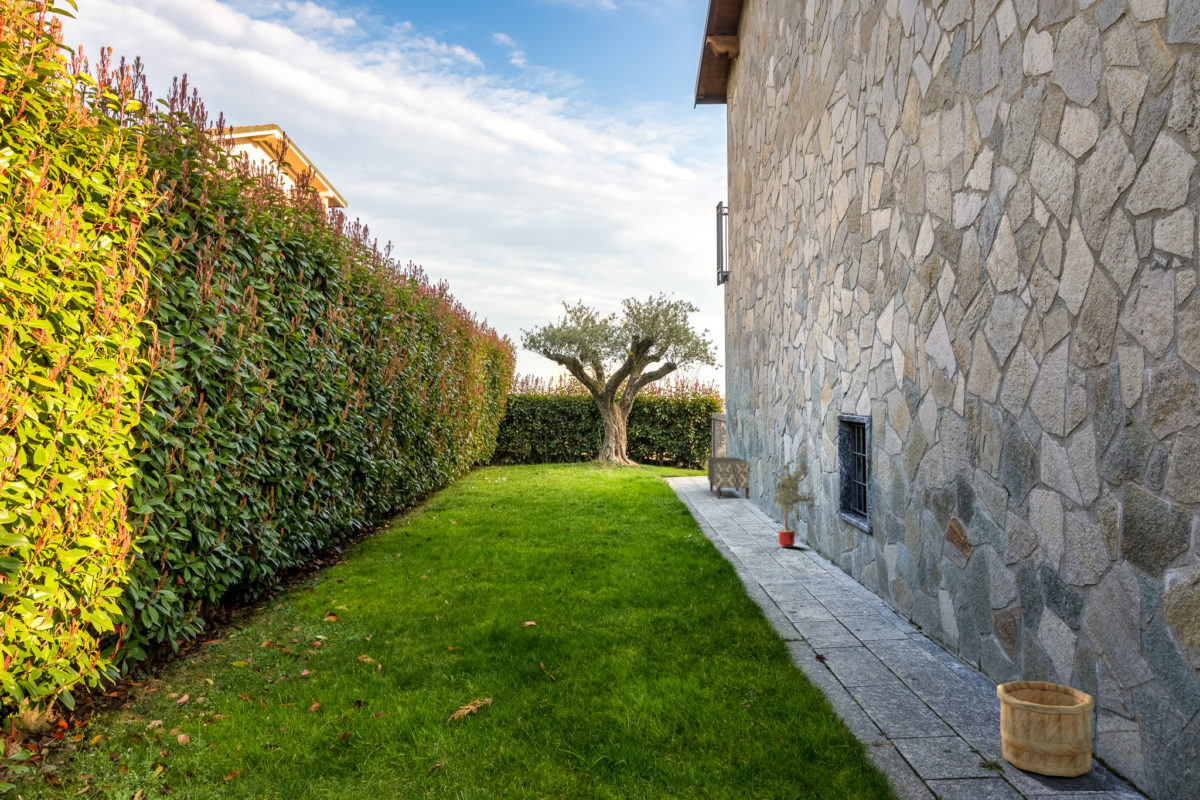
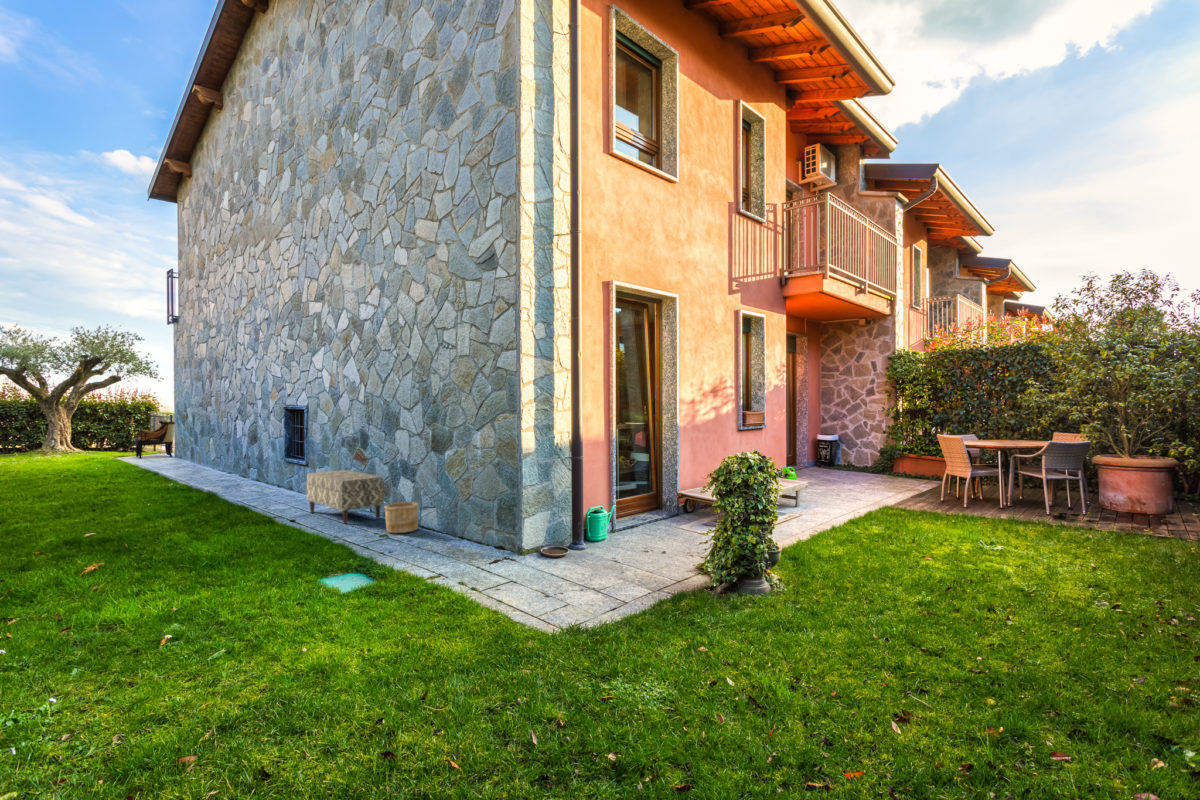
armchair: none [681,424,724,477] -> present [135,420,175,459]
bench: present [708,457,752,499] -> present [307,470,384,524]
potted tree: present [773,462,817,548] -> none [239,435,272,486]

